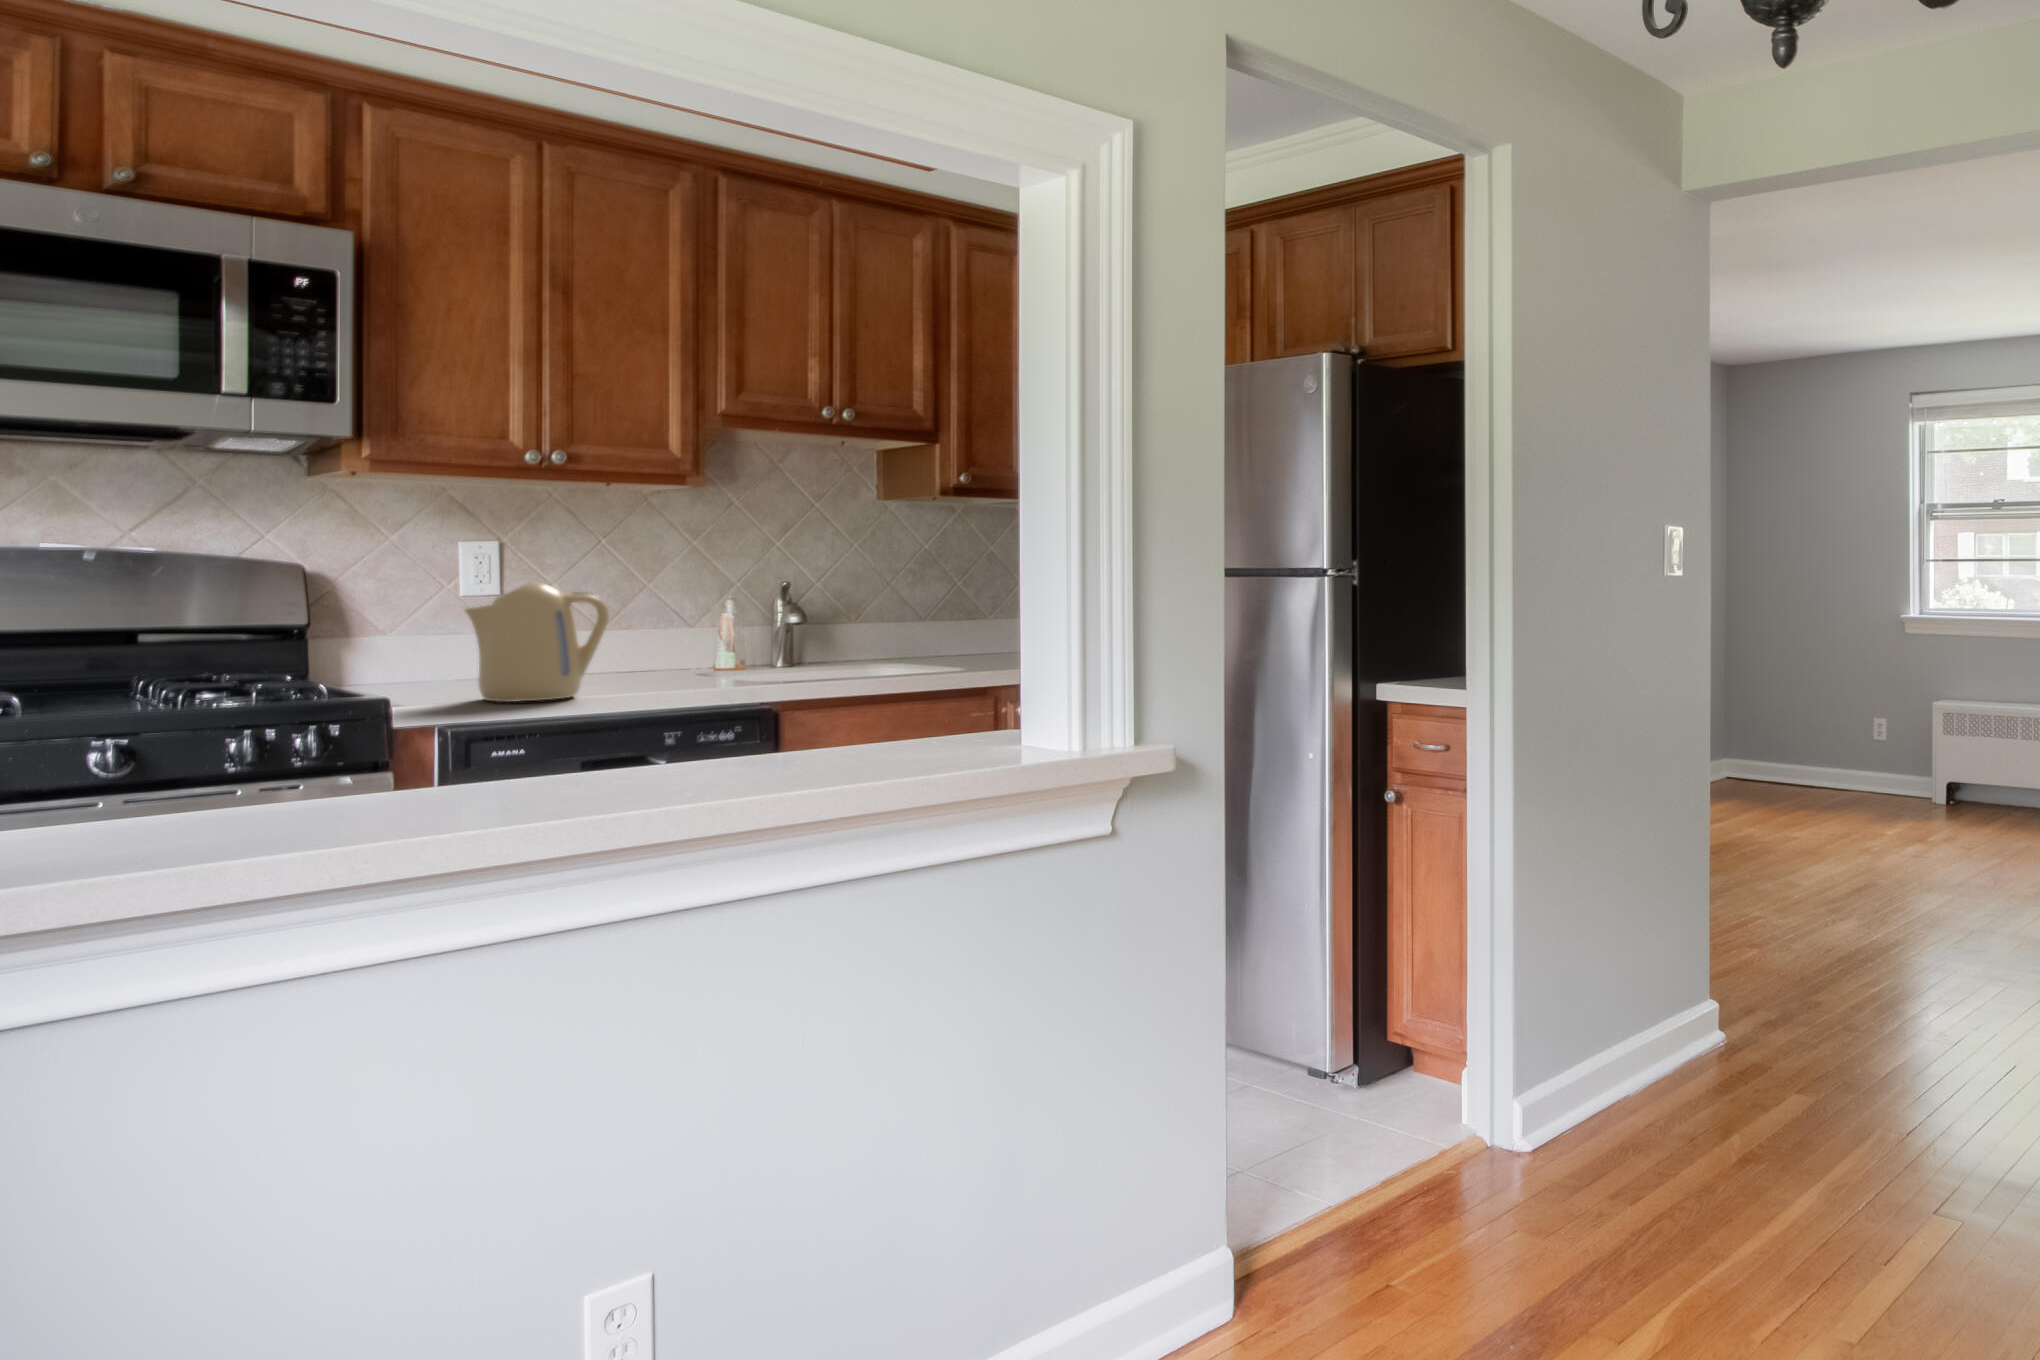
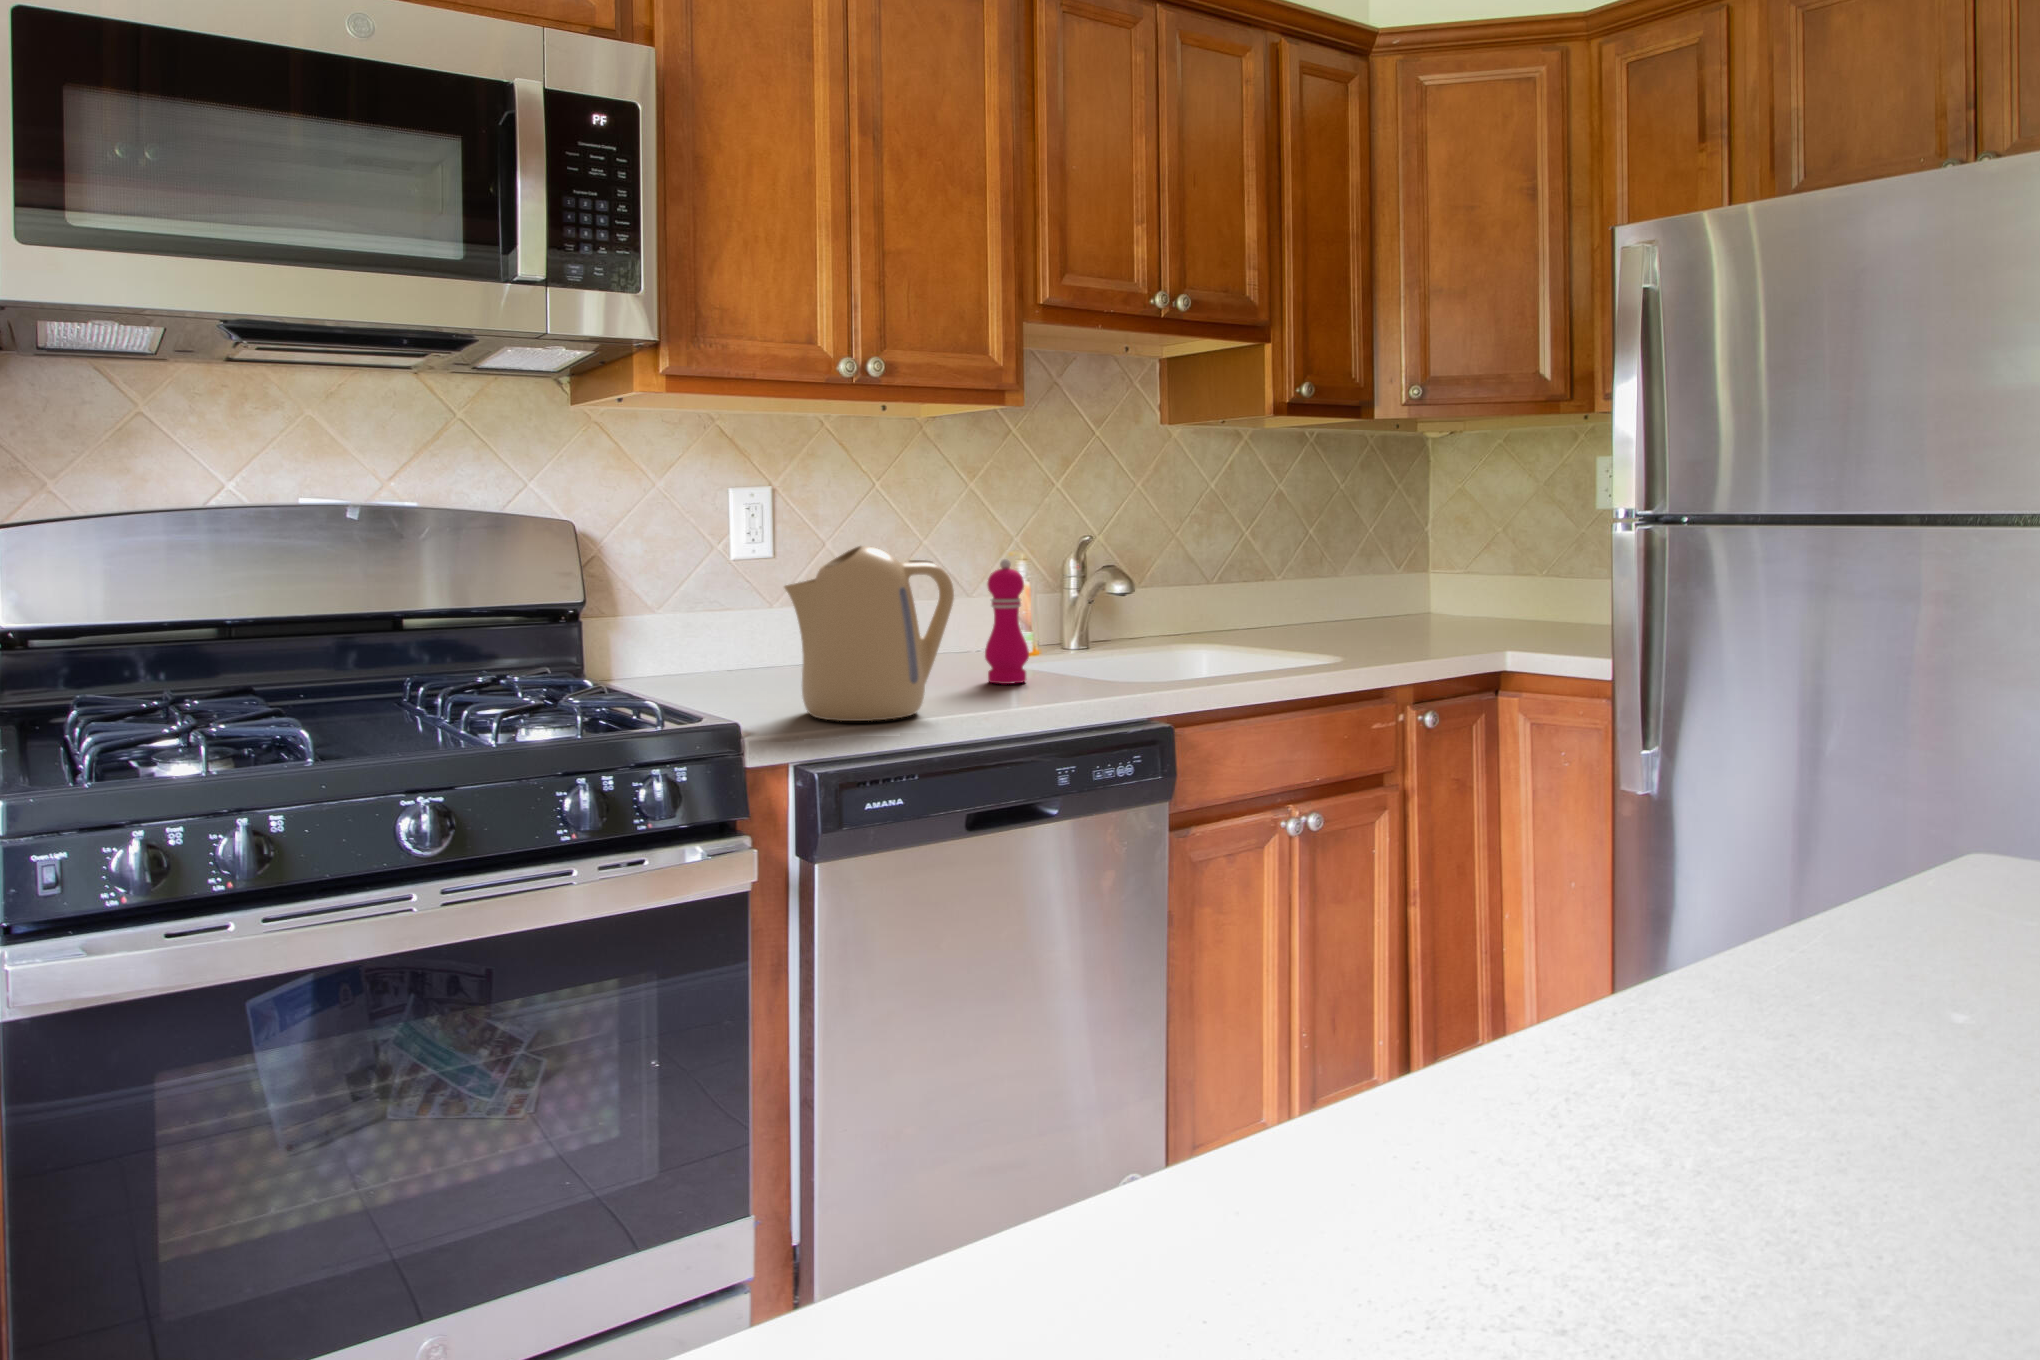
pepper mill: none [663,594,699,682] -> present [985,559,1029,684]

